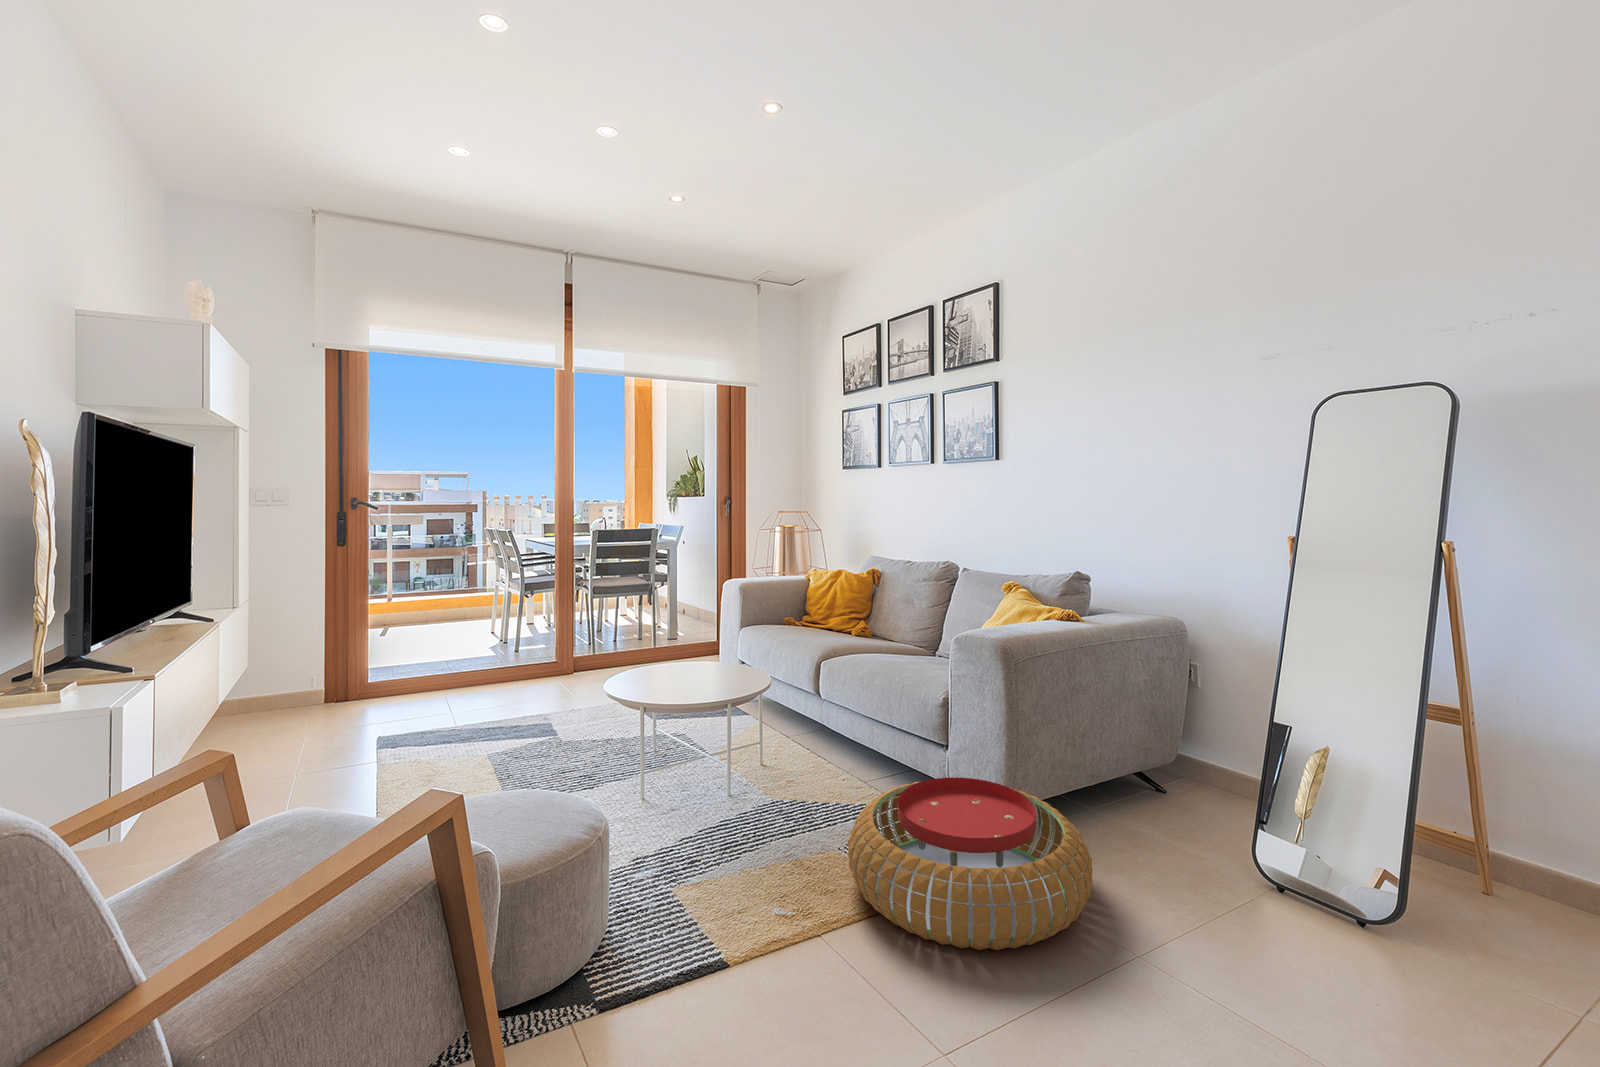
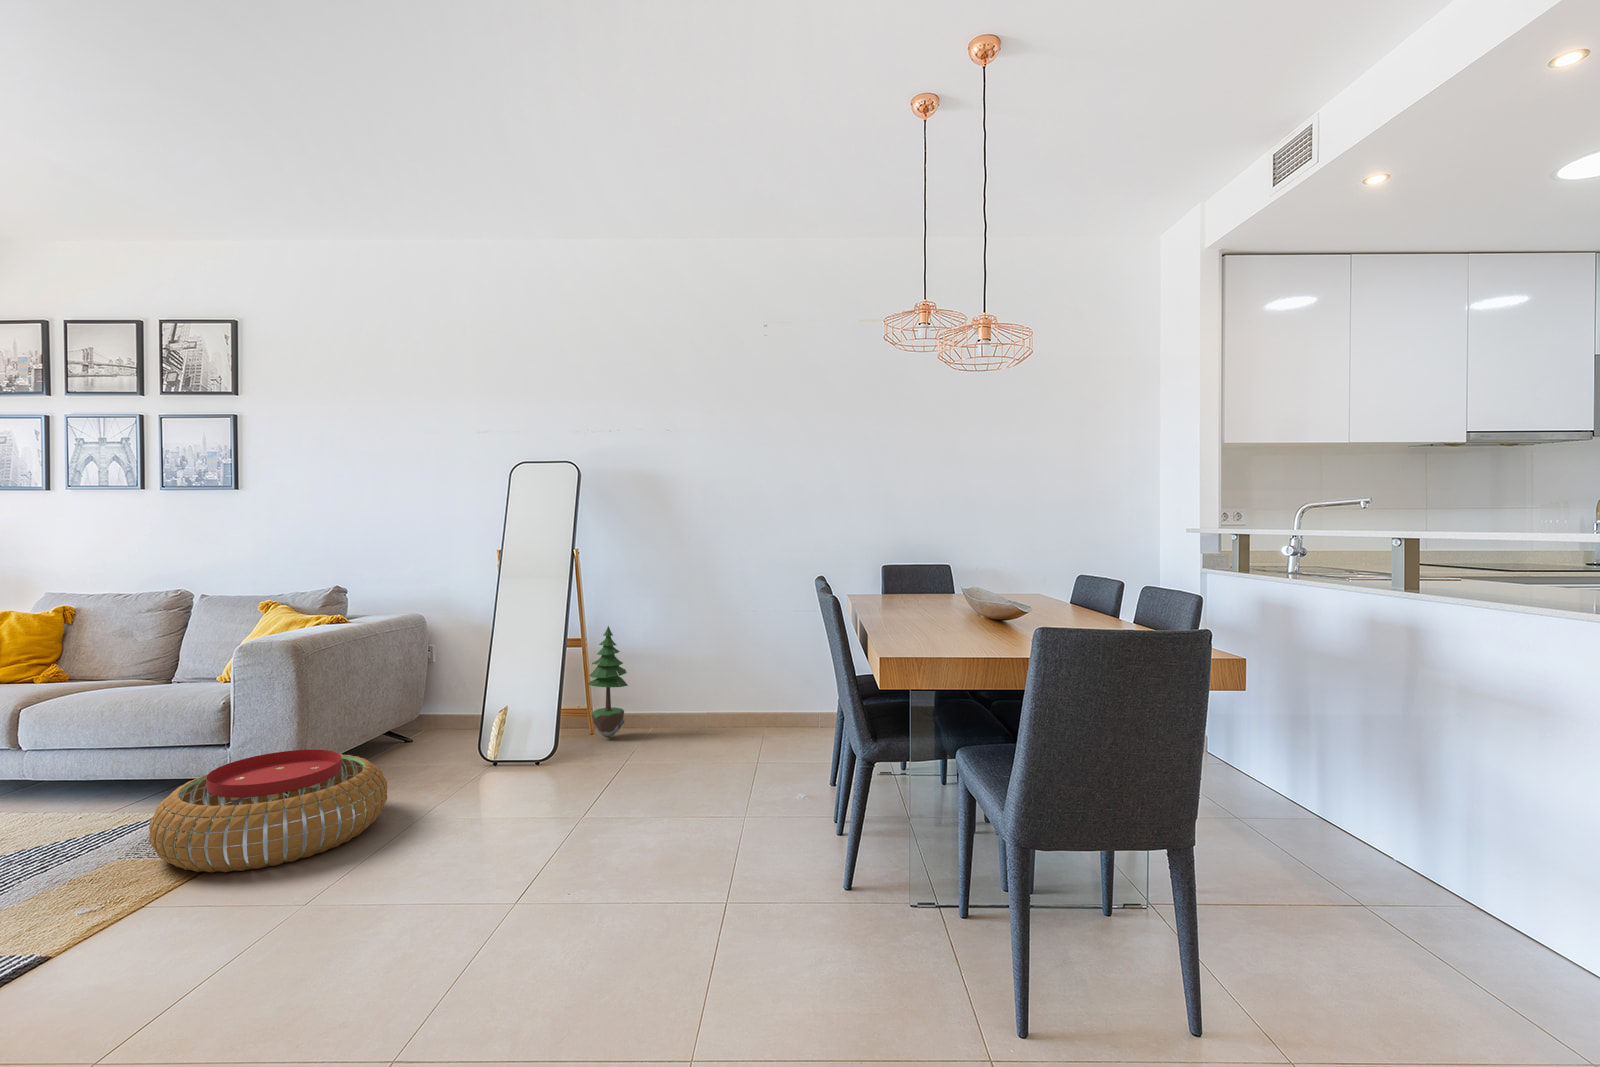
potted tree: none [1461,691,1569,898] -> present [587,626,628,738]

